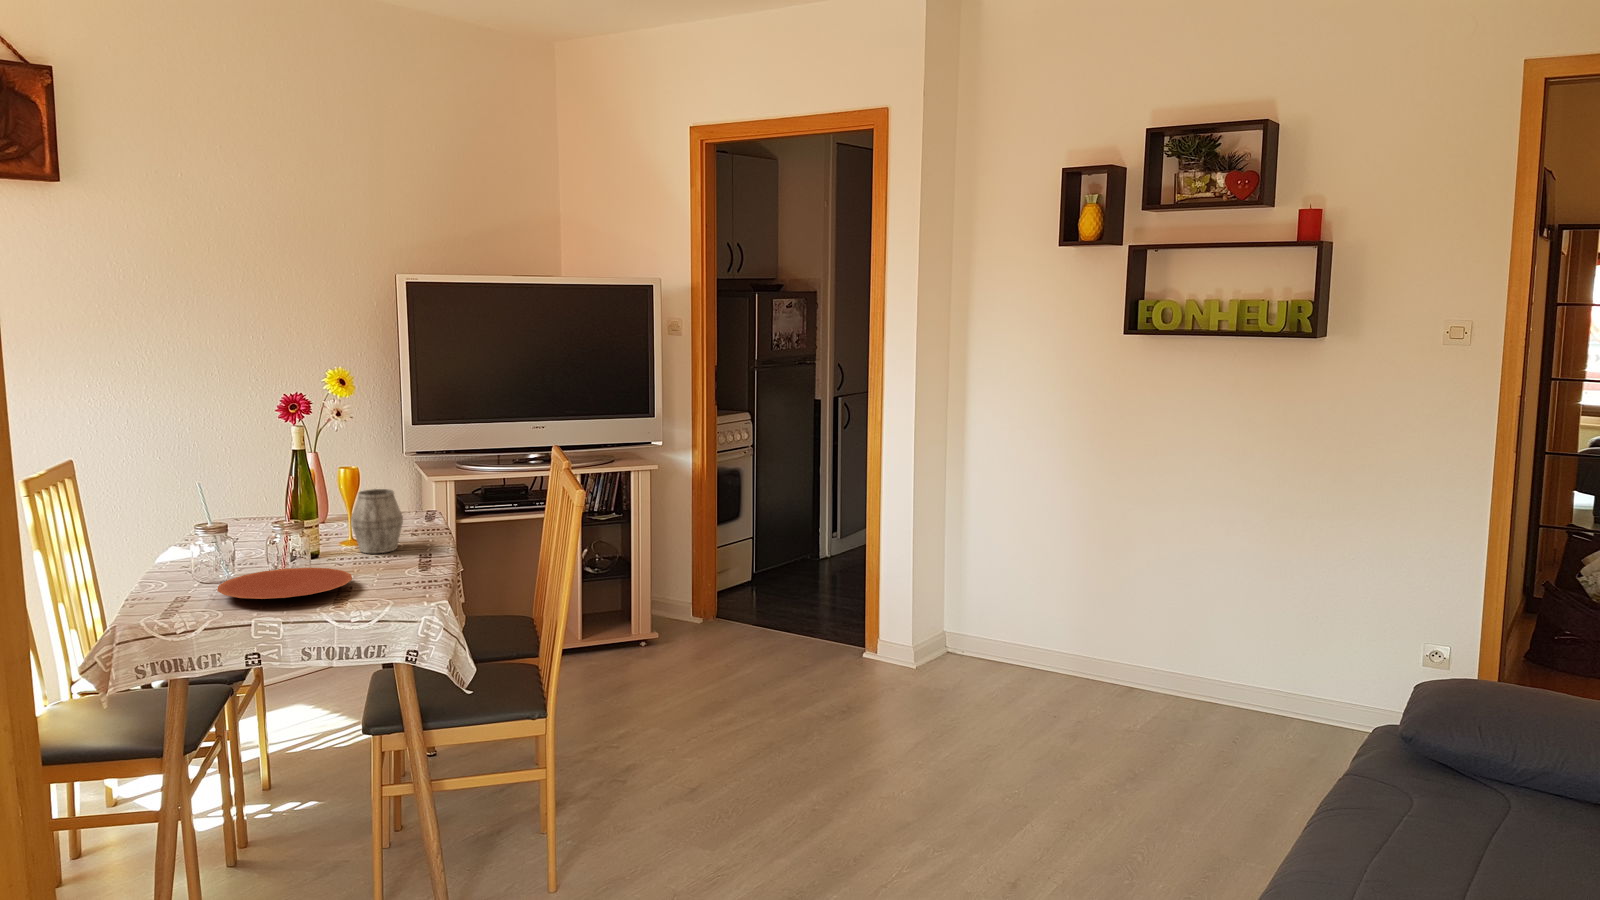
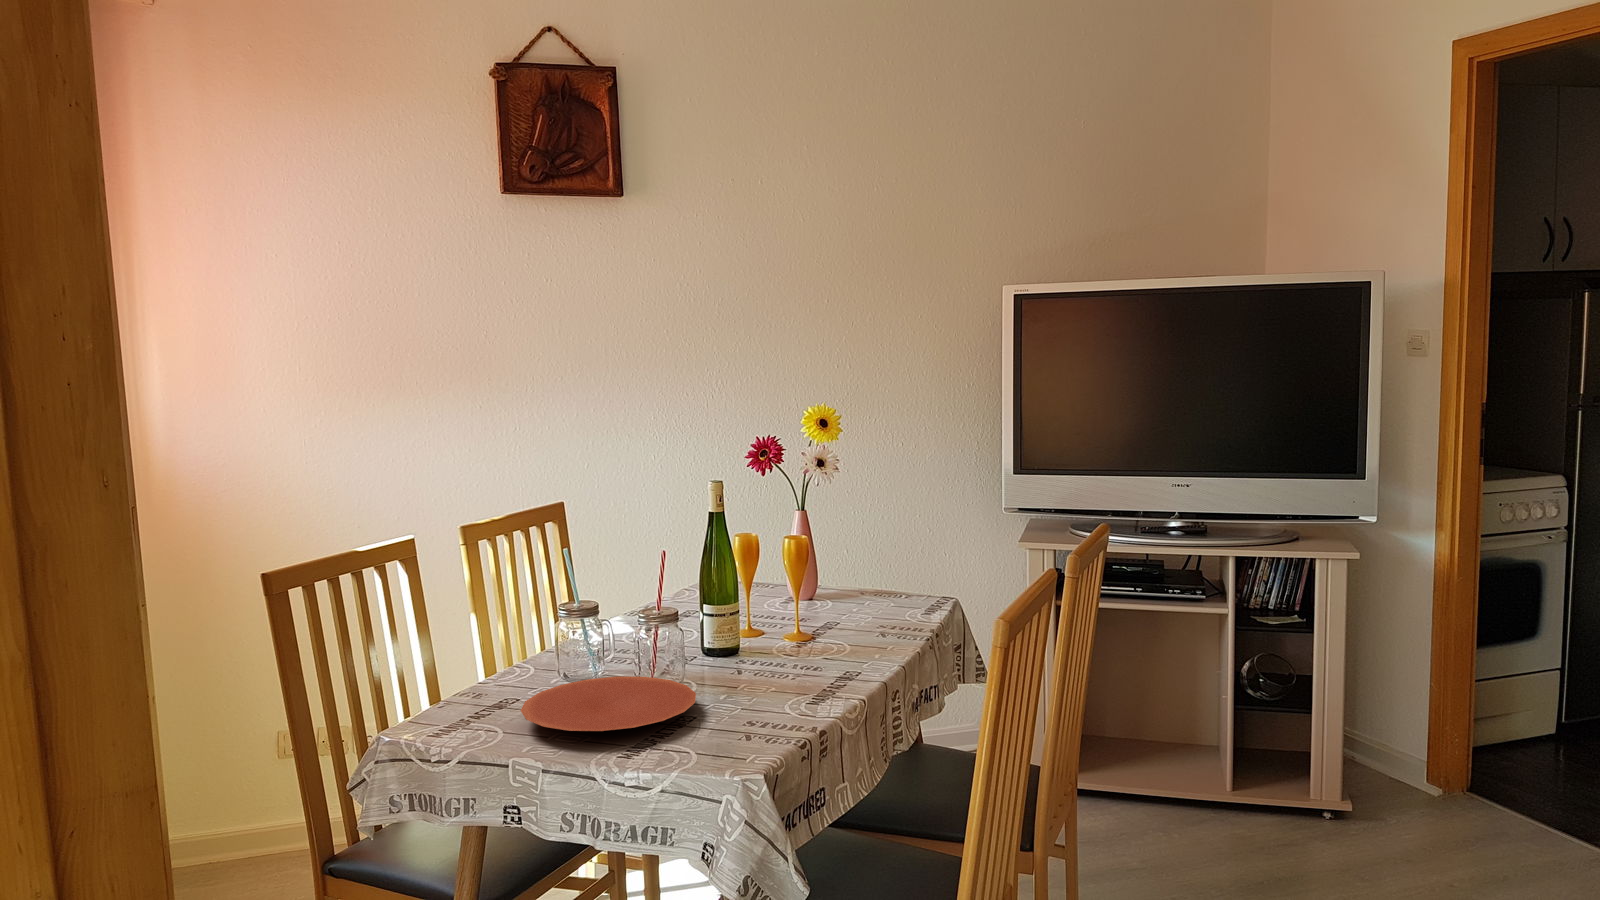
mug: present [351,489,403,553] -> none [765,573,834,665]

